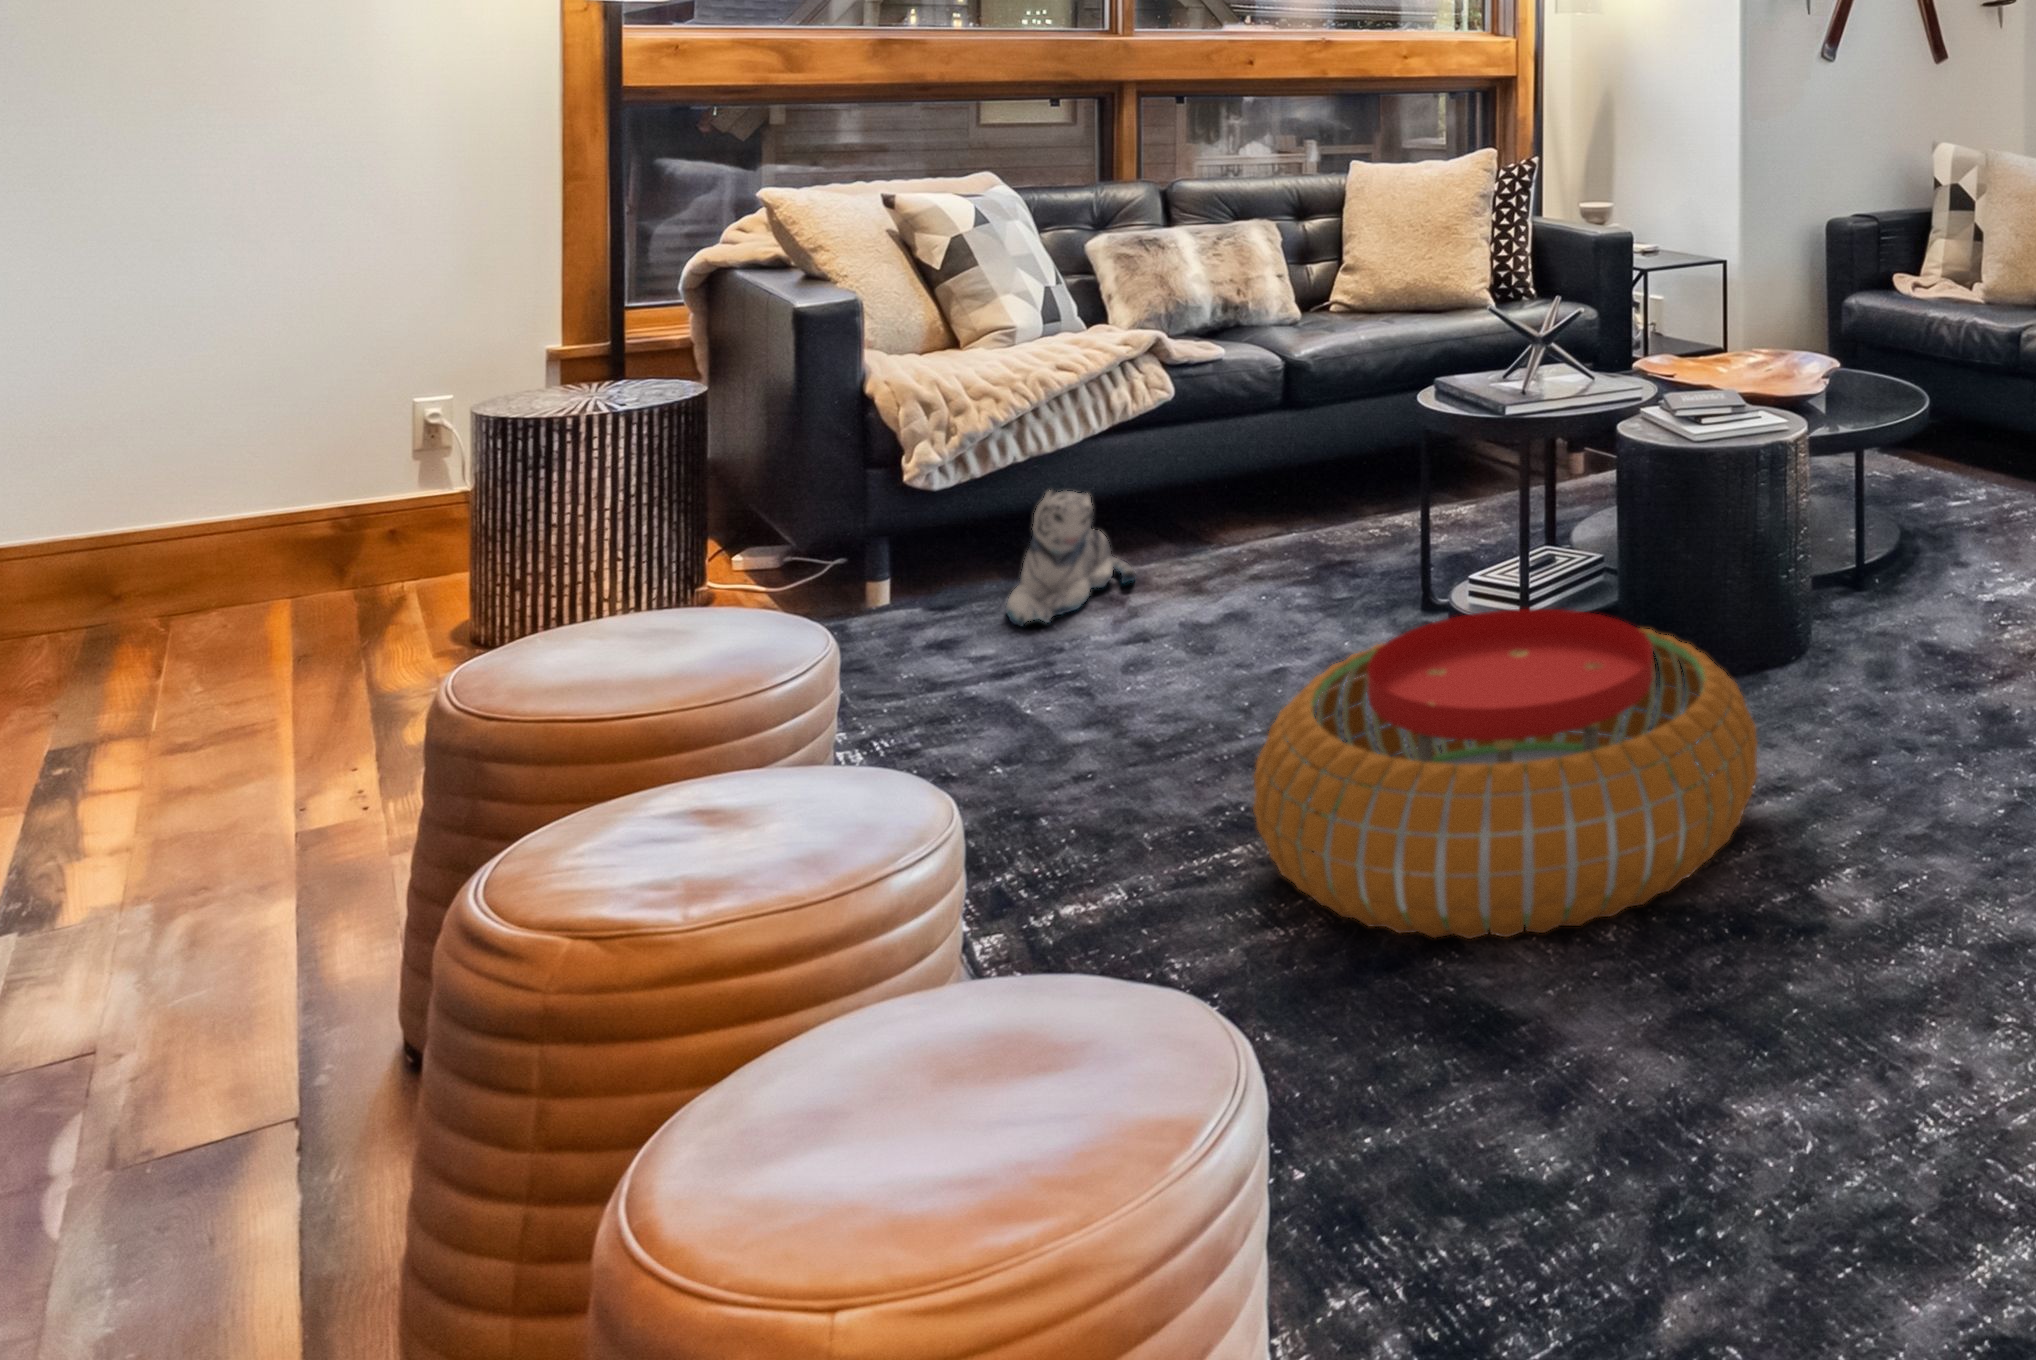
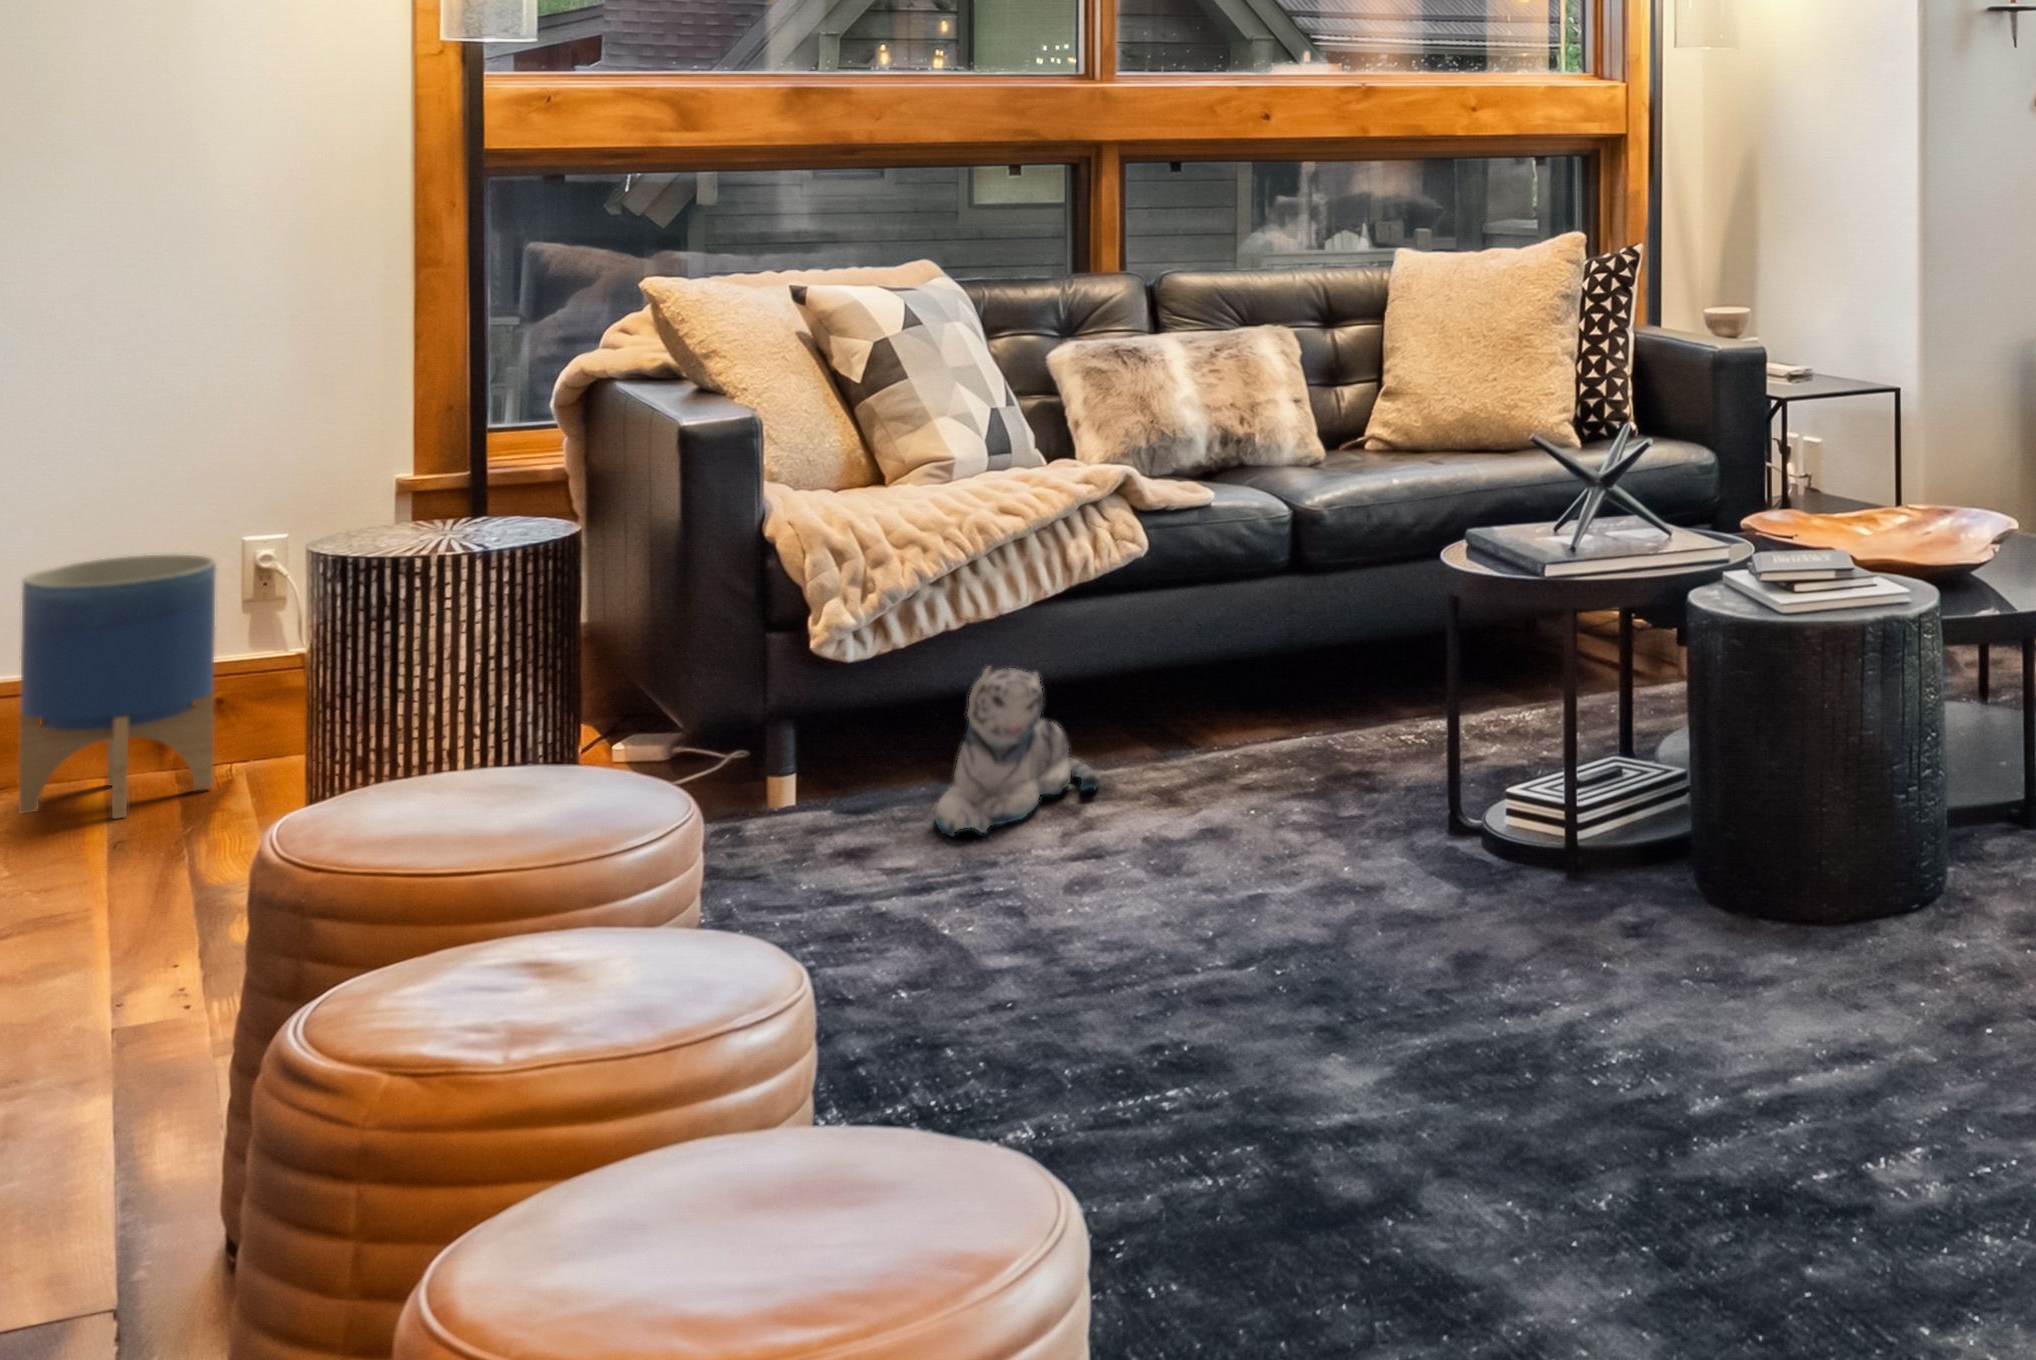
planter: none [211,416,391,636] -> present [18,555,216,819]
pouf: present [1253,609,1758,939] -> none [1187,814,1818,1200]

